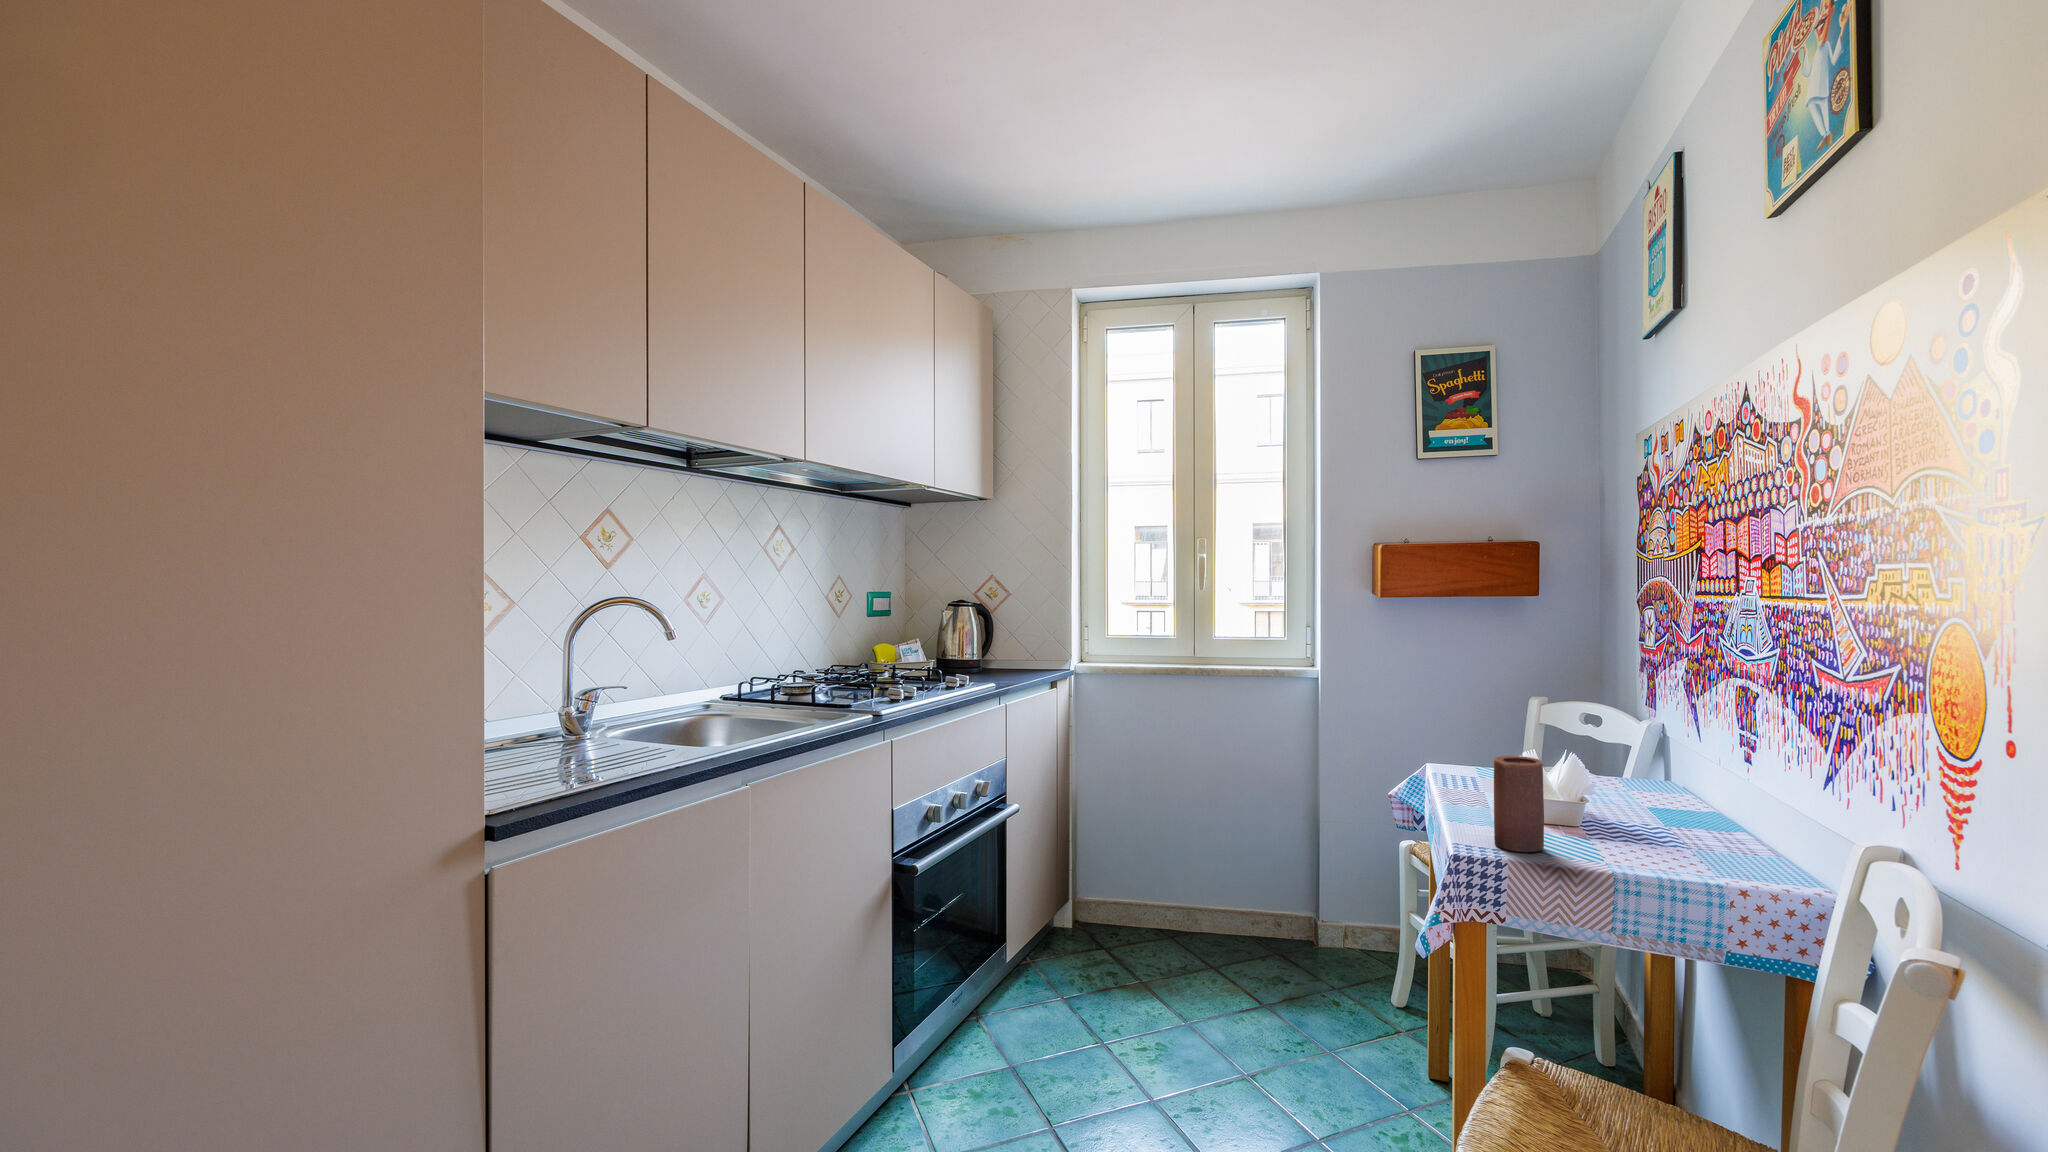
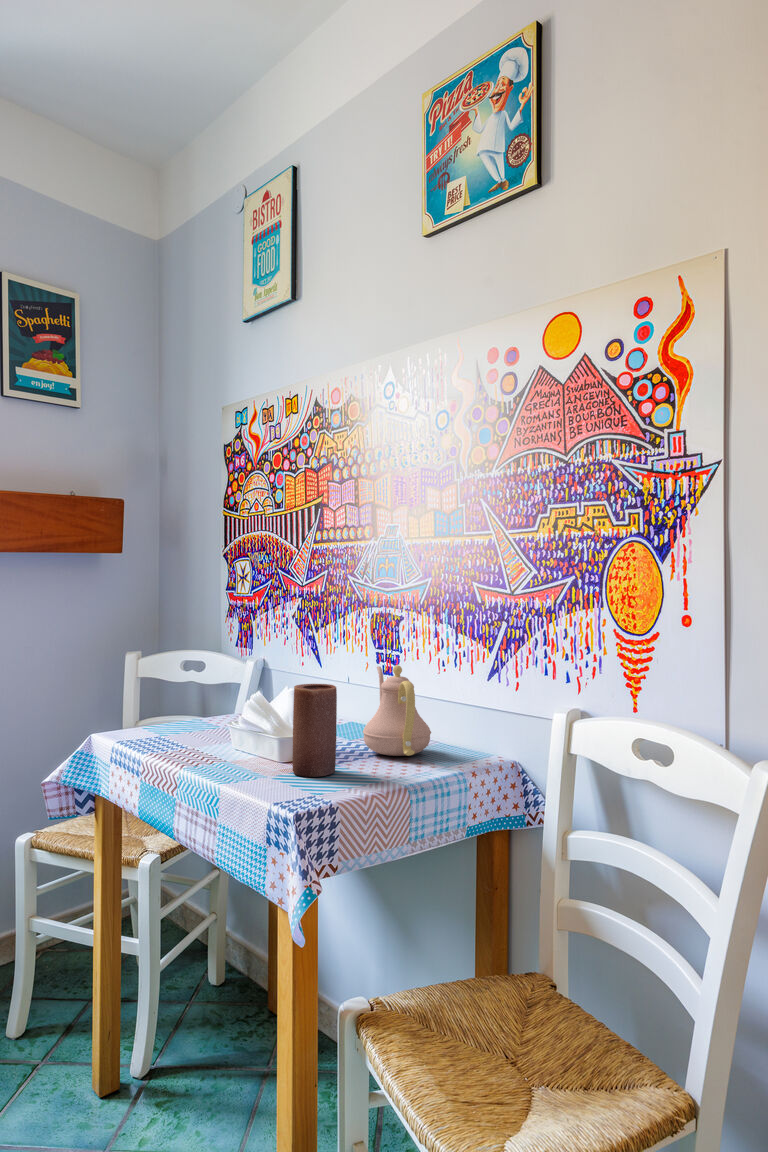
teapot: none [1618,751,1715,859] -> present [363,665,431,756]

